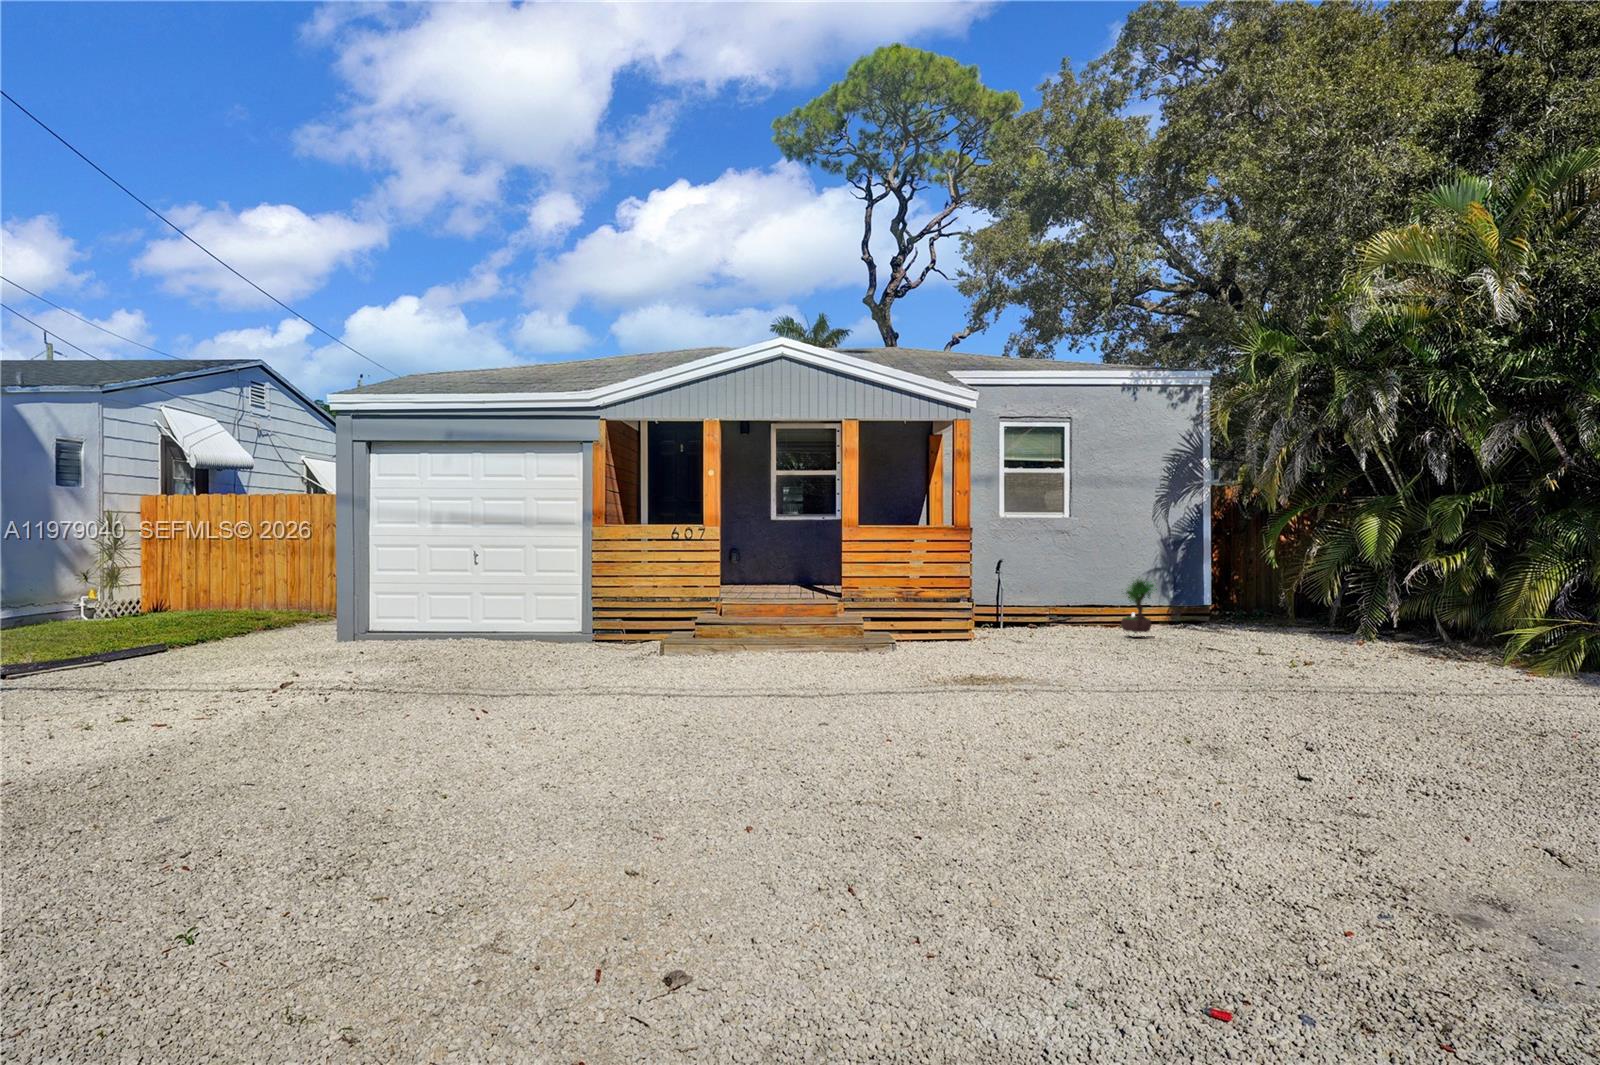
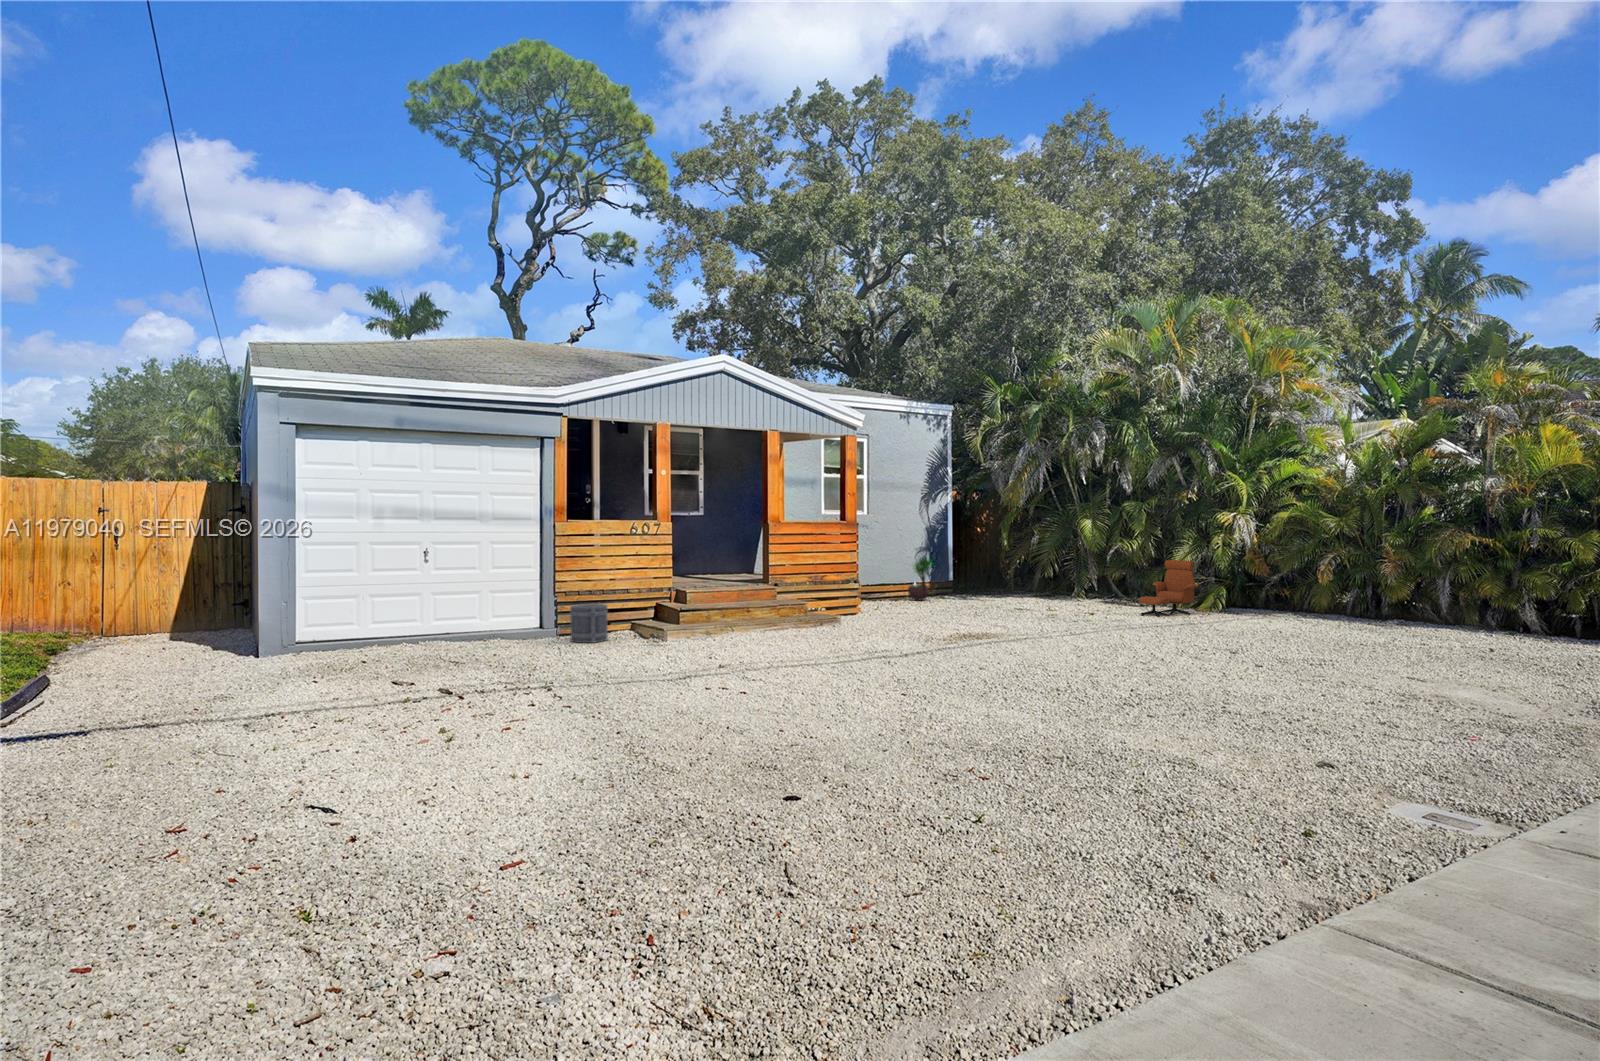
lounge chair: none [1421,597,1557,697] -> present [1139,560,1198,617]
bucket: none [593,611,632,652] -> present [570,604,608,643]

